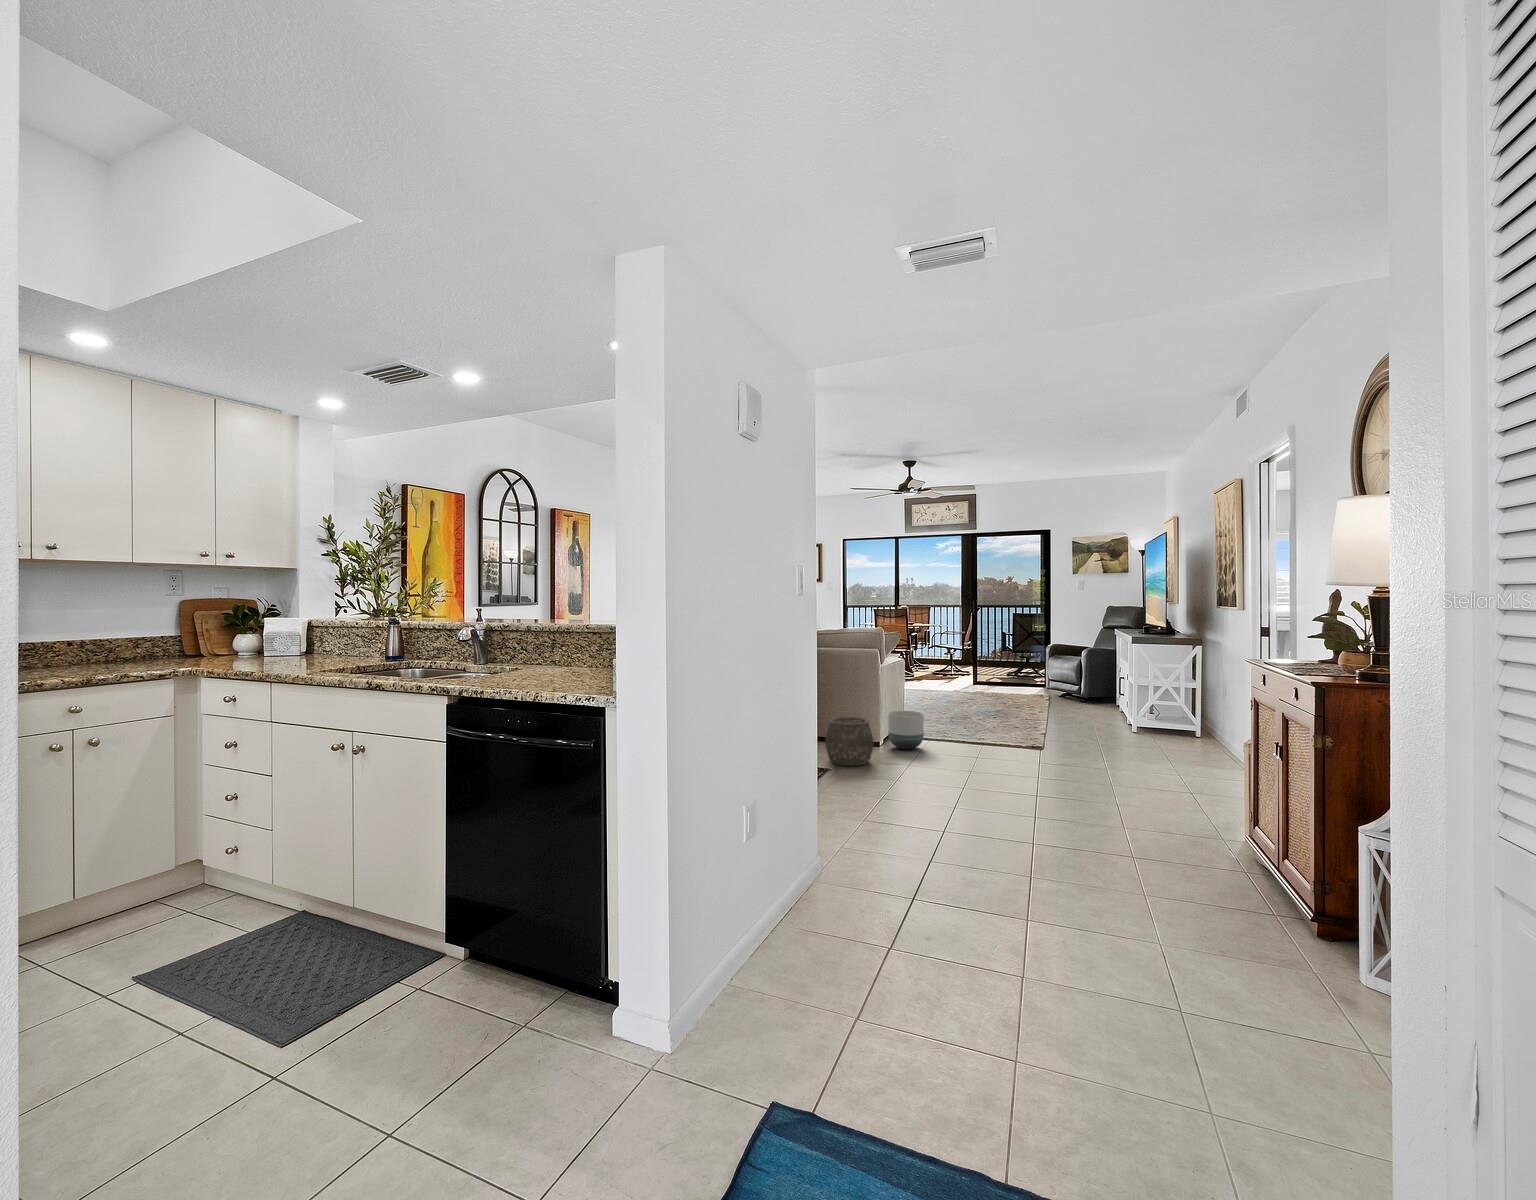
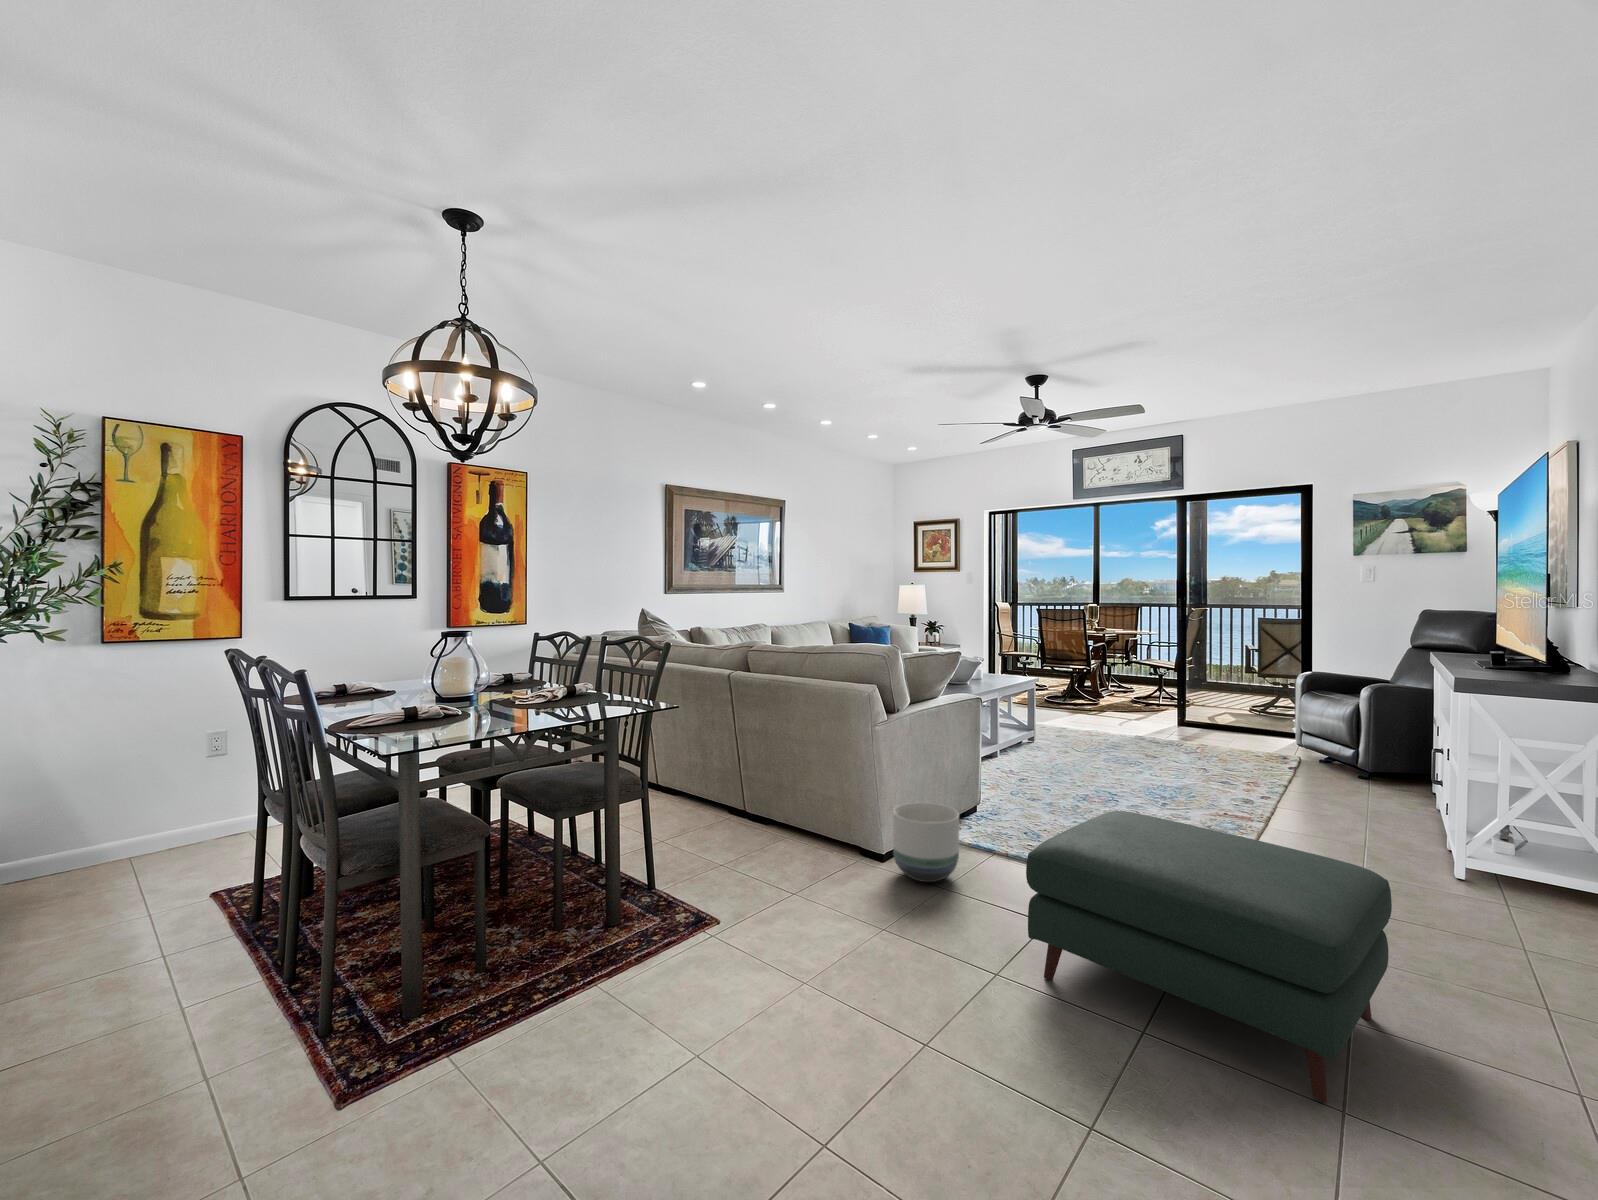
ottoman: none [980,700,1117,783] -> present [1026,811,1392,1103]
woven basket: present [825,717,874,766] -> none [735,816,829,923]

